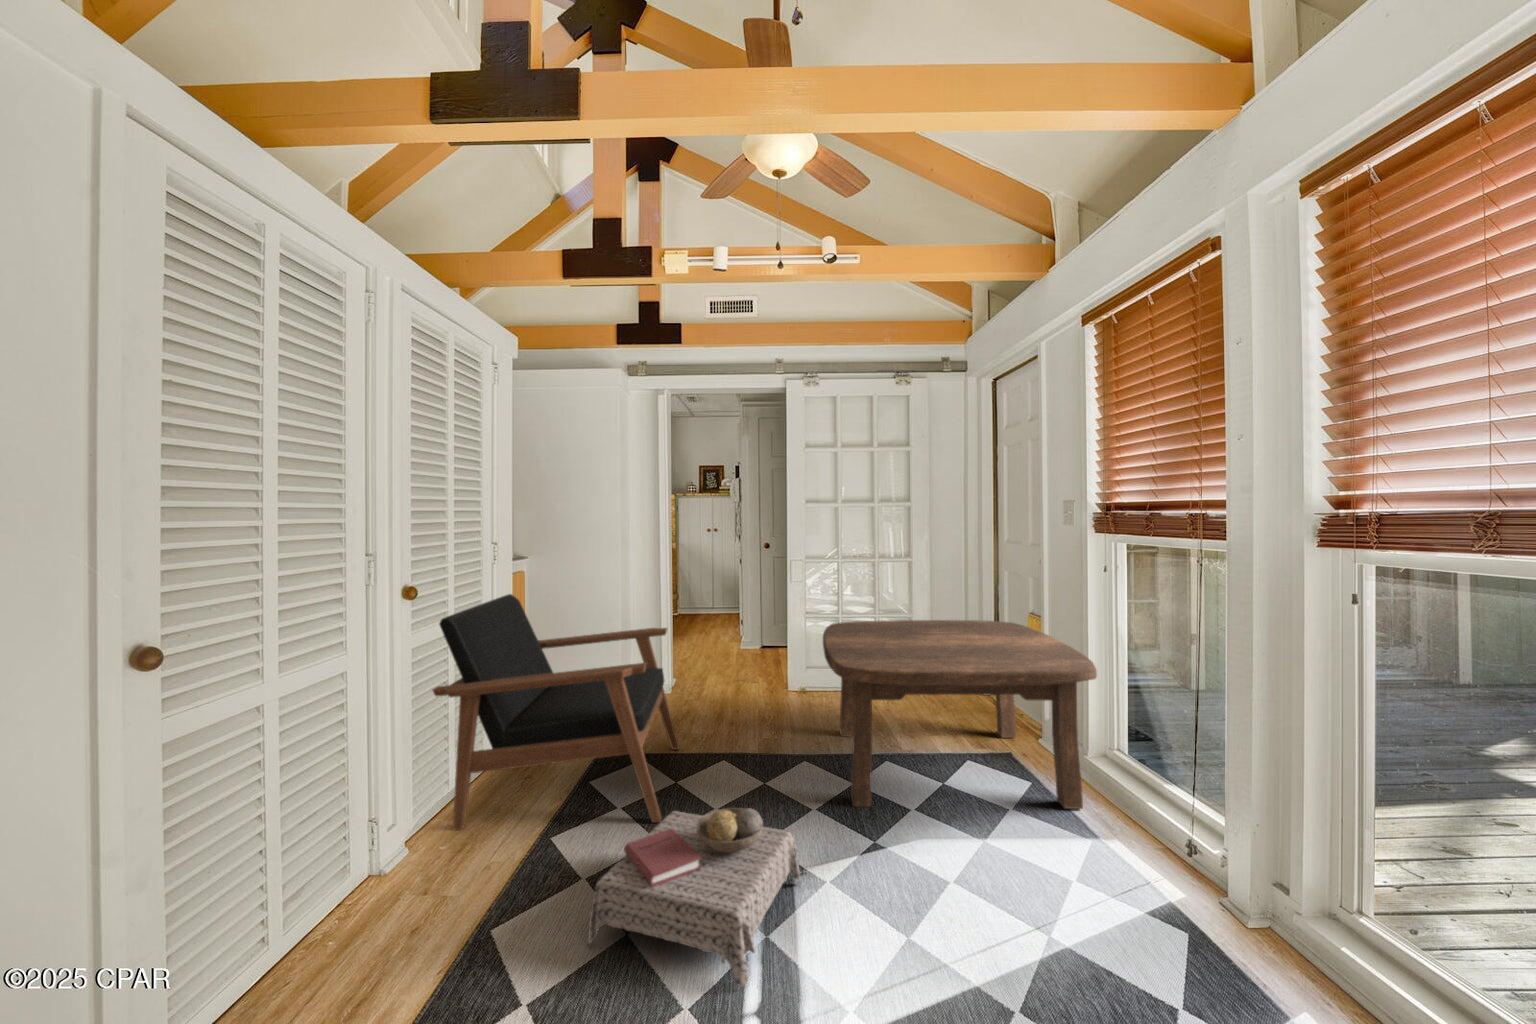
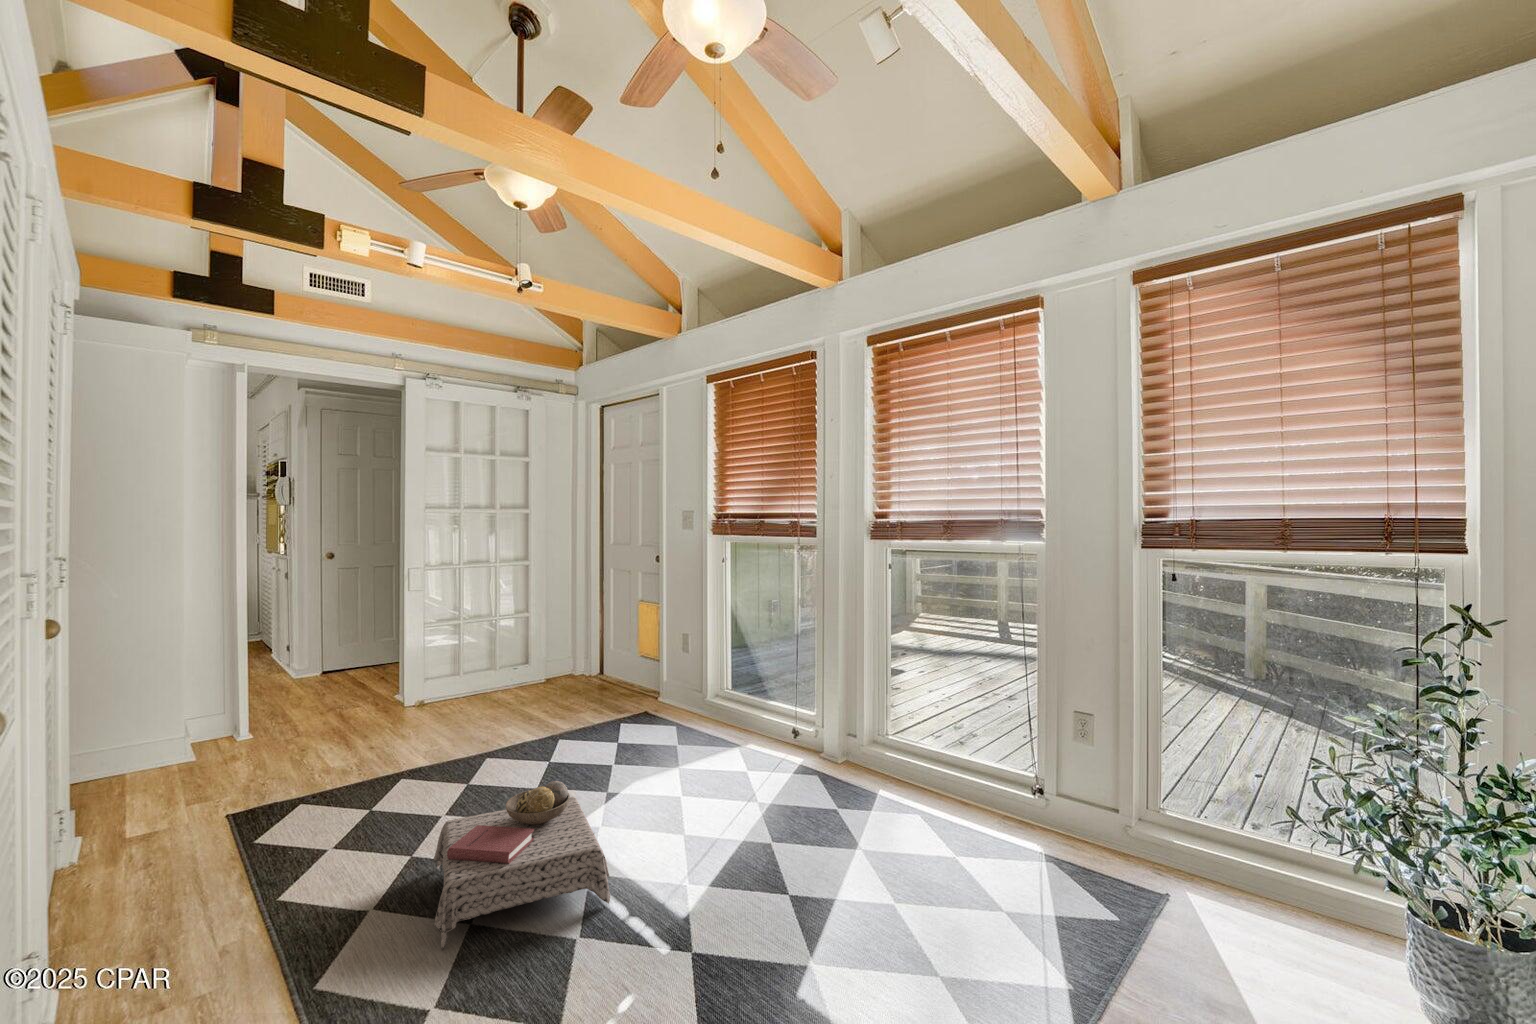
armchair: present [433,594,679,830] -> none [24,640,392,974]
coffee table: present [823,620,1097,809] -> none [483,614,732,784]

